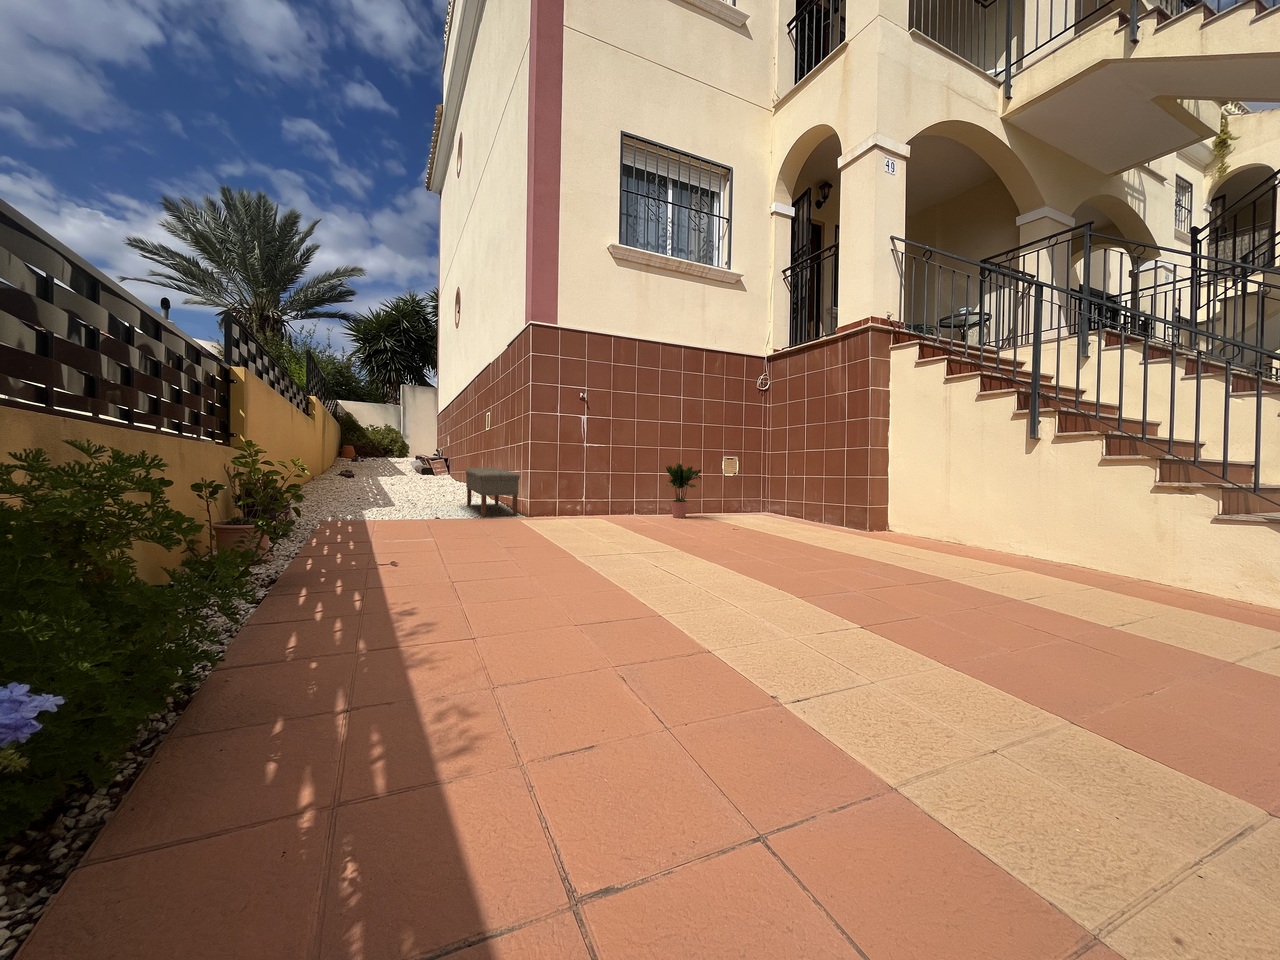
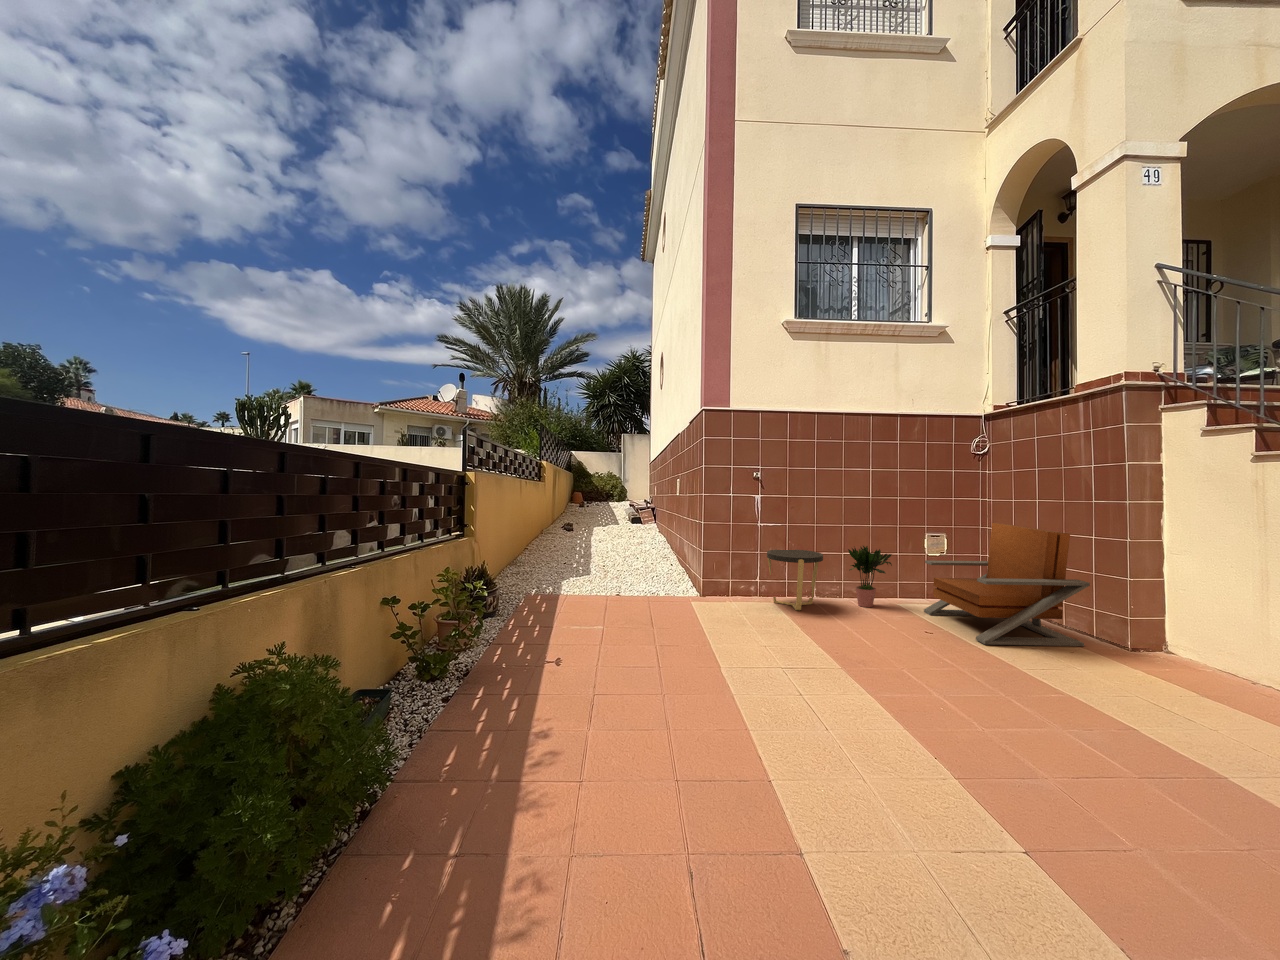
lounge chair: none [726,441,846,532] -> present [924,523,1090,646]
bench: present [465,468,520,517] -> none [652,538,695,591]
side table: none [595,469,646,522] -> present [767,550,823,610]

